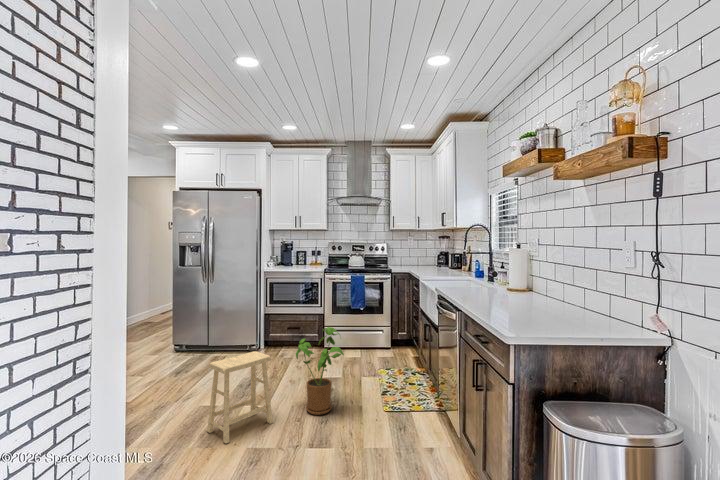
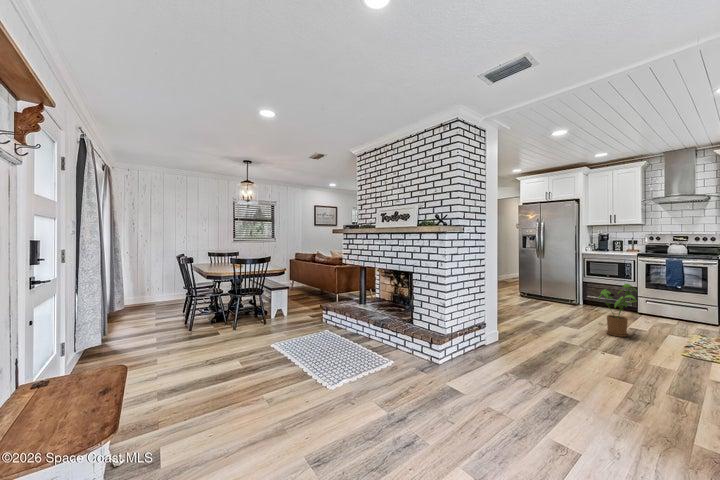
footstool: present [207,351,273,443] -> none [540,290,580,331]

